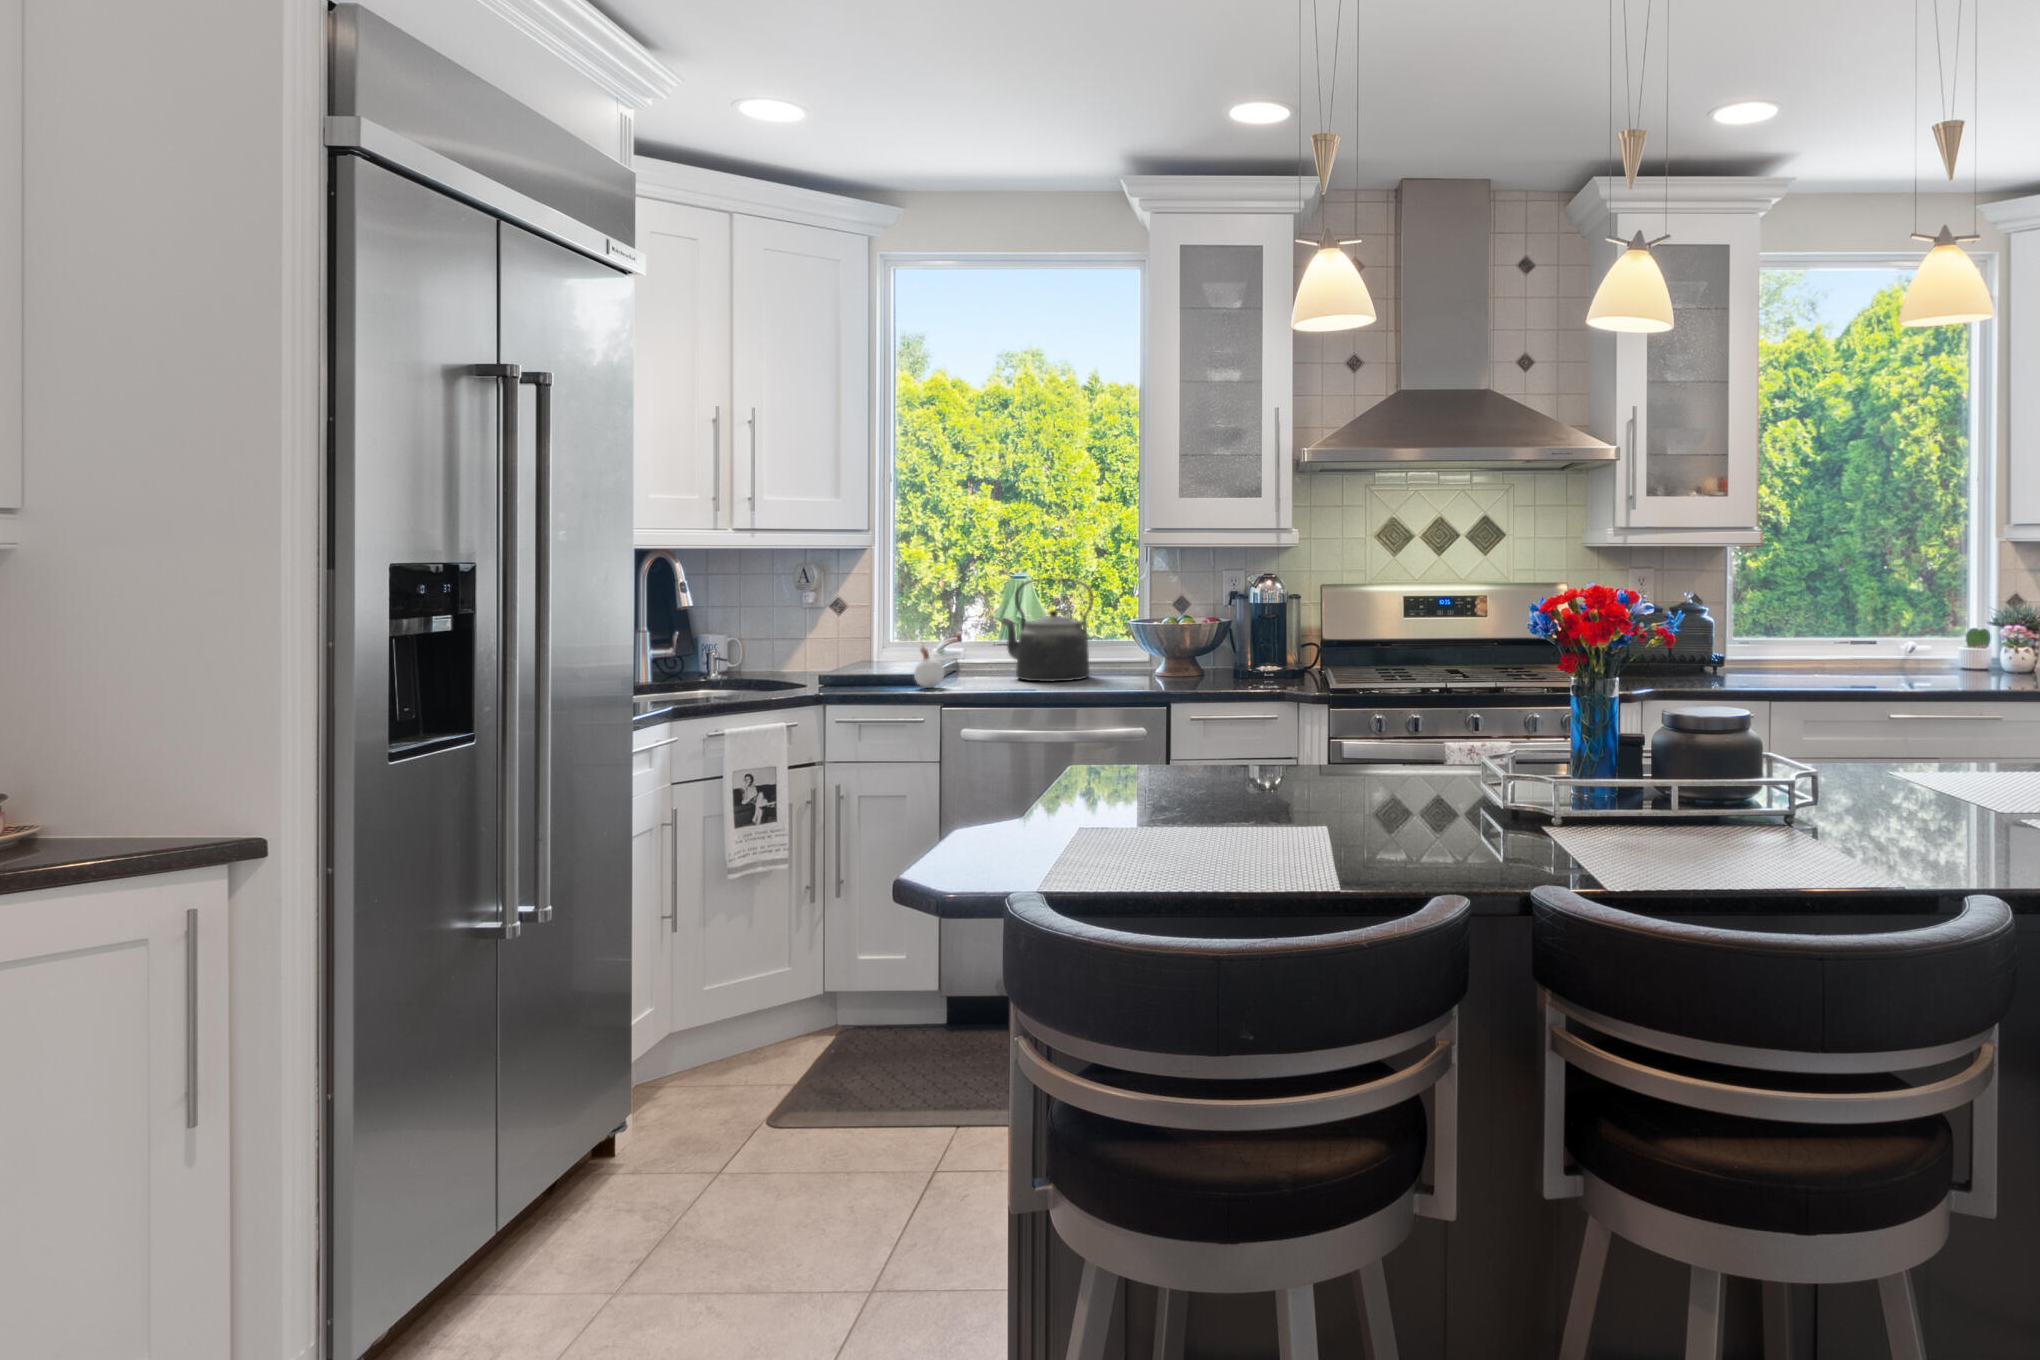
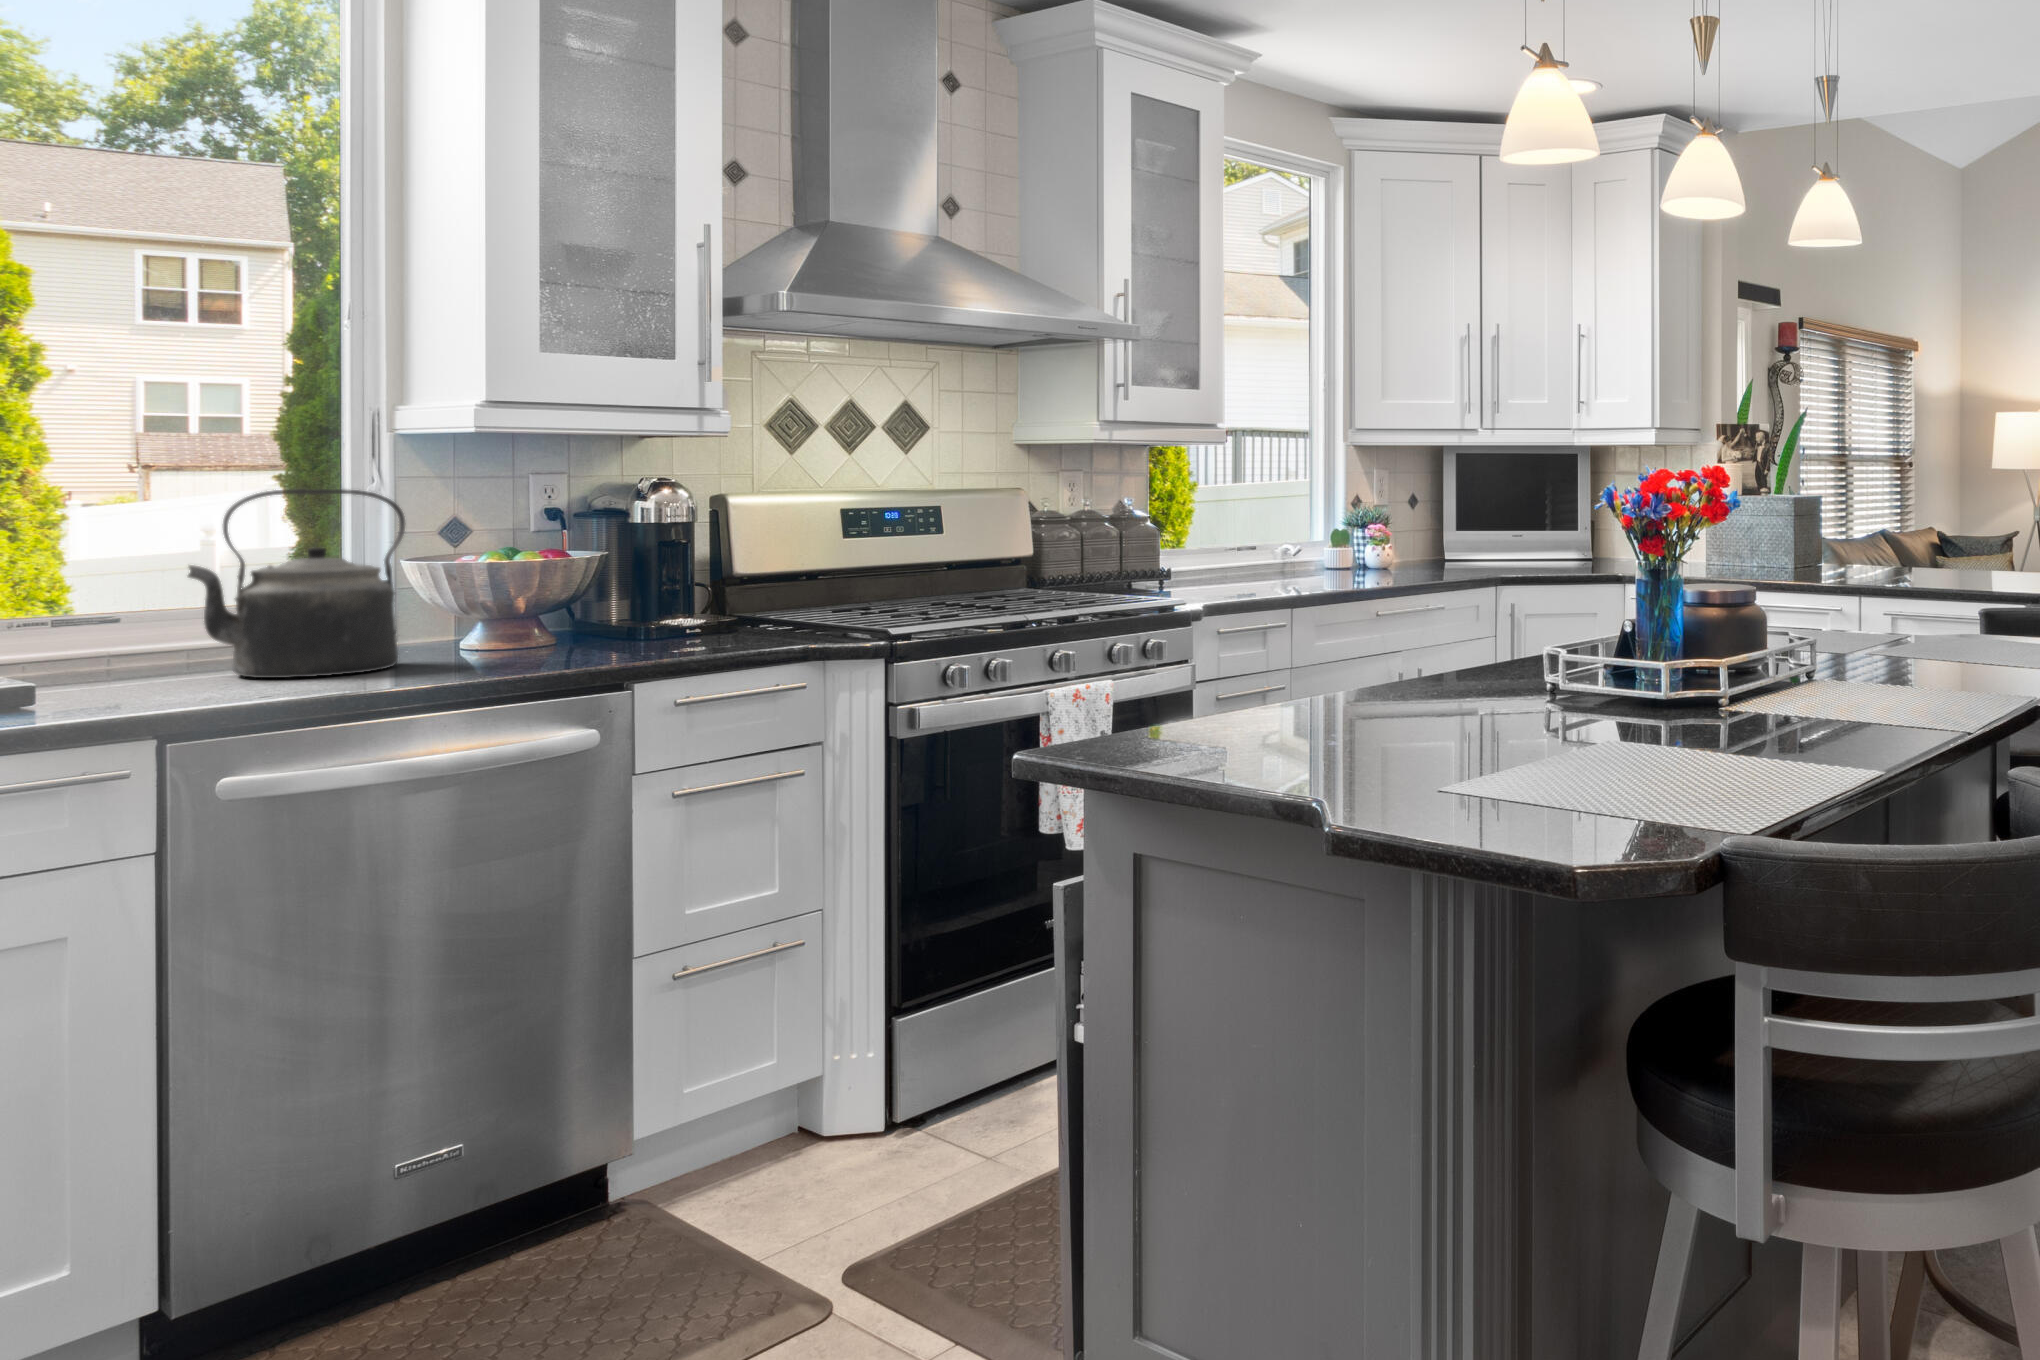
candle: present [914,645,945,688] -> none [97,608,174,707]

